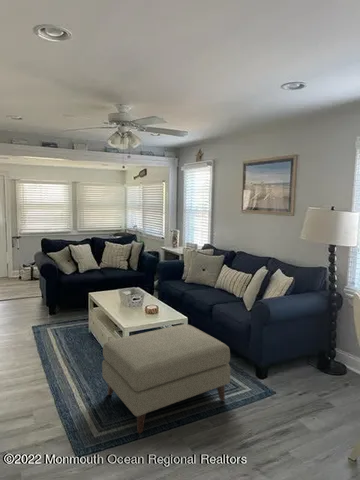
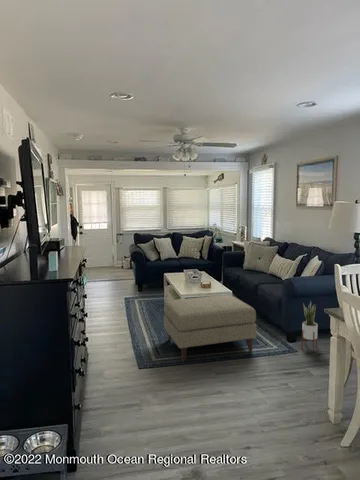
potted plant: none [278,329,297,391] -> present [302,303,318,351]

